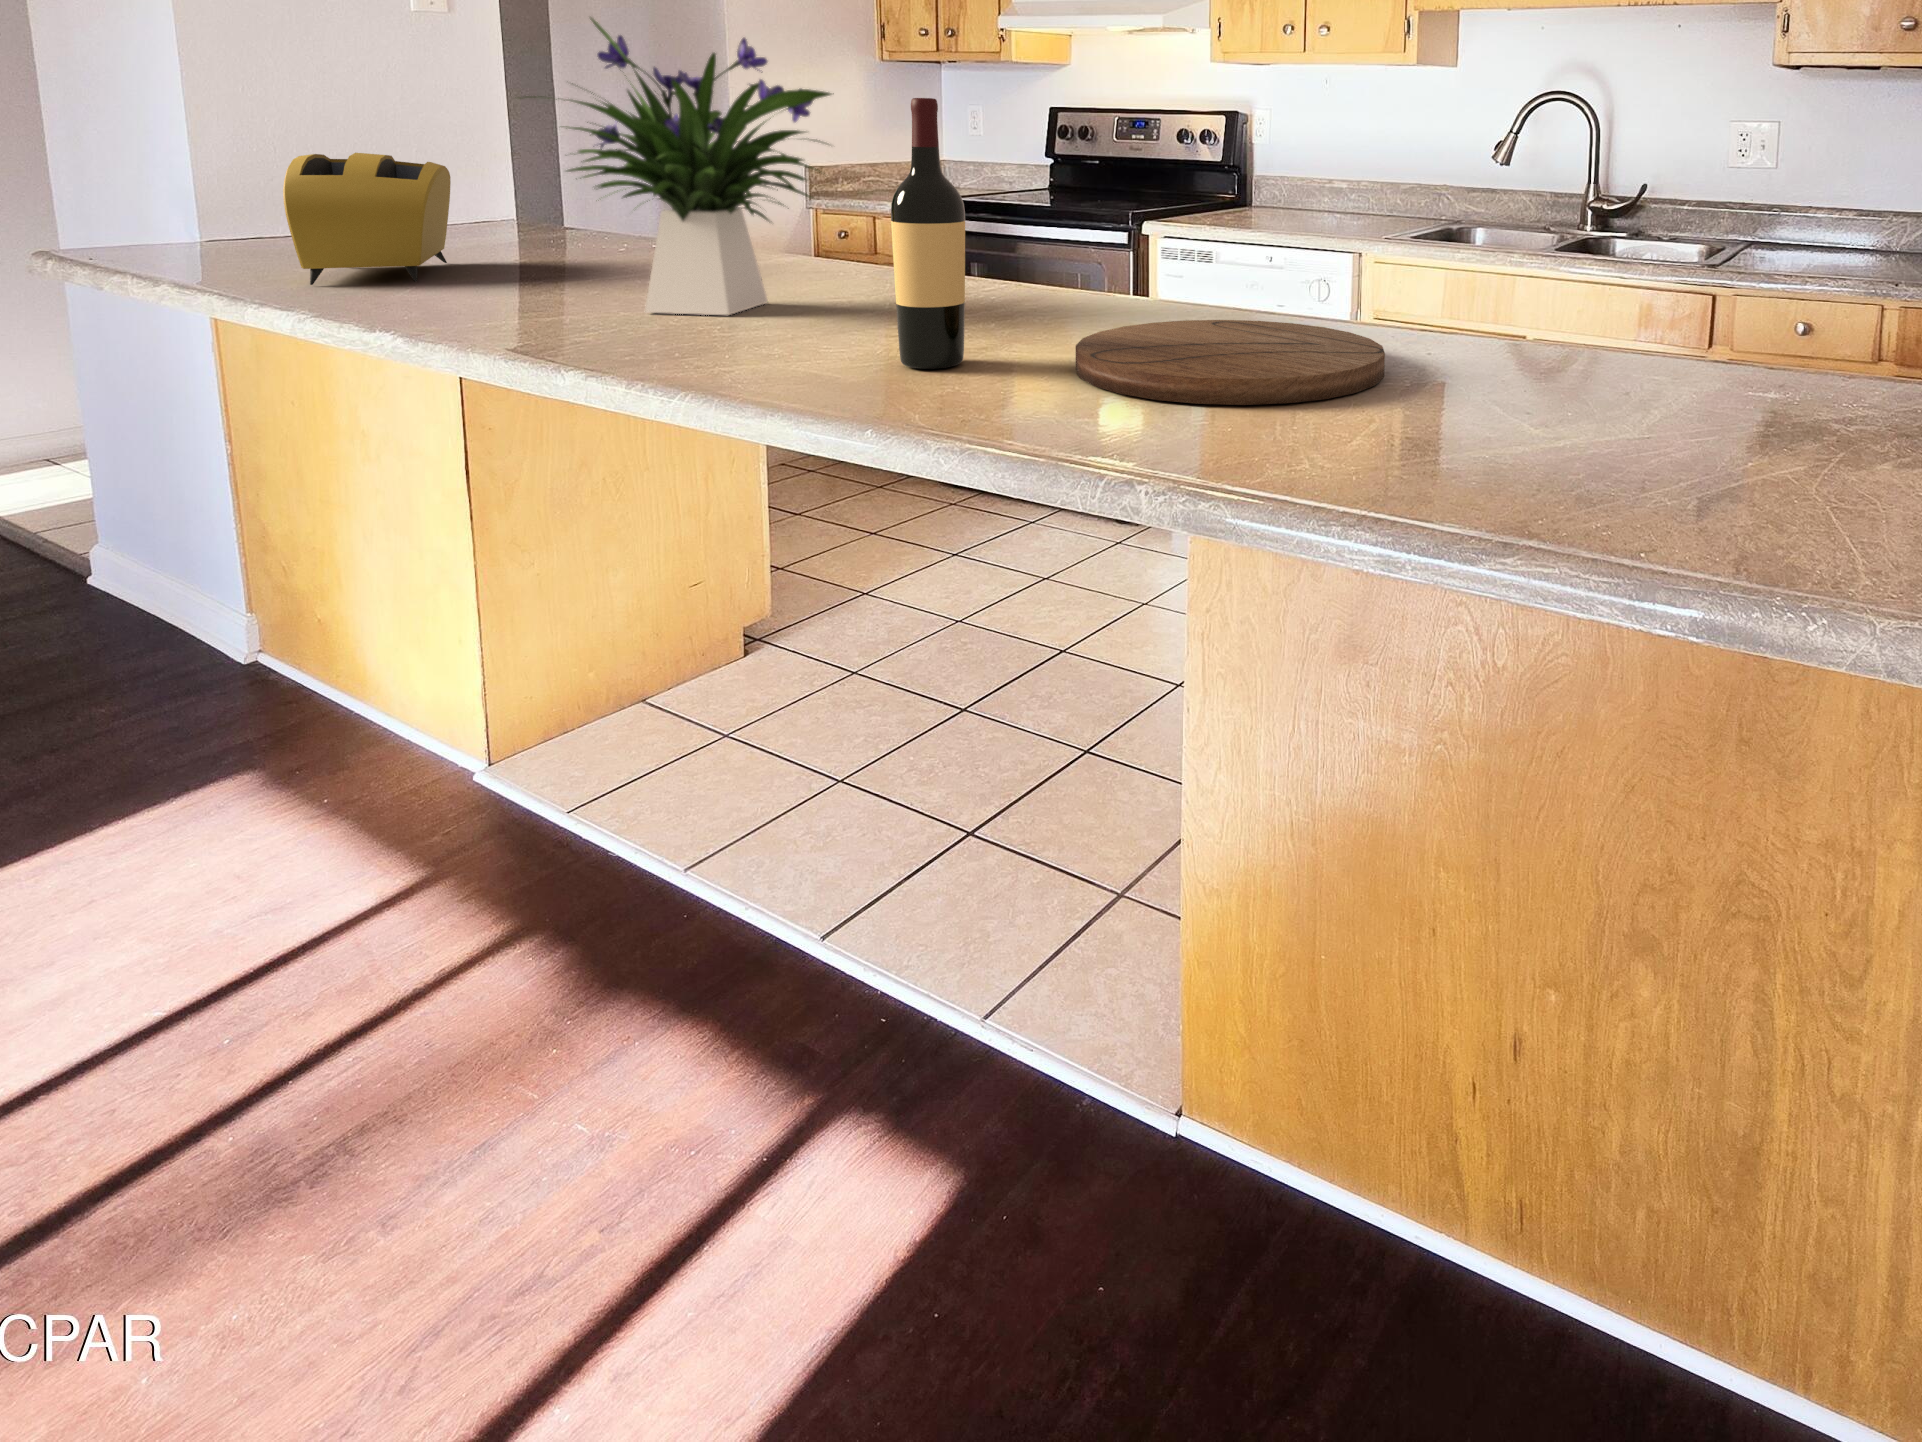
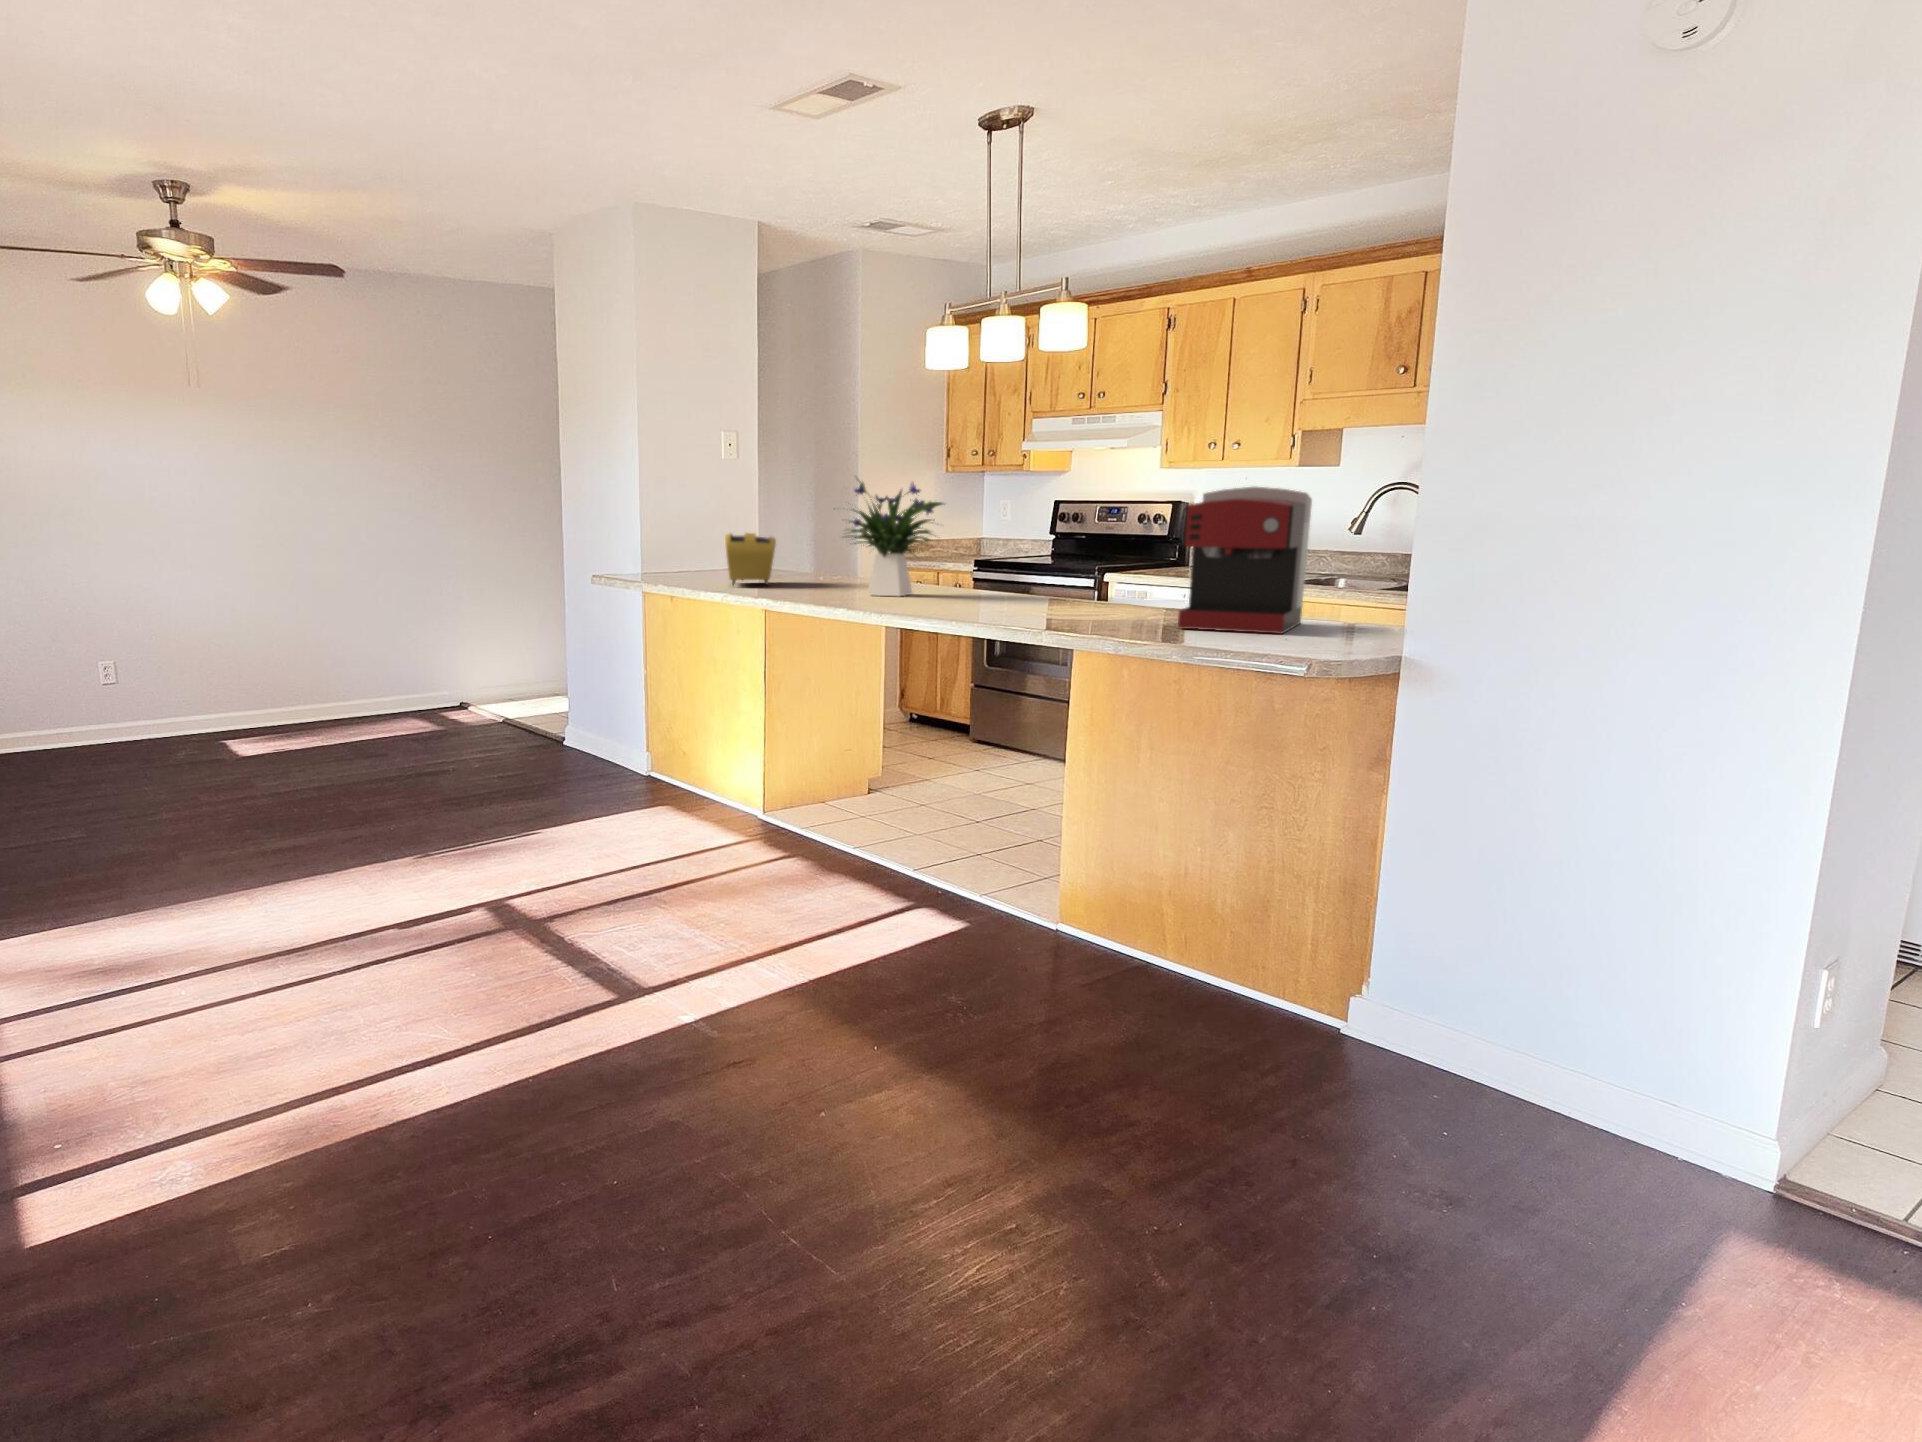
coffee maker: none [1502,58,1869,489] -> present [1178,487,1312,634]
wine bottle: present [891,98,965,369] -> none [972,506,999,608]
cutting board: present [1076,320,1385,405] -> none [1038,597,1165,617]

